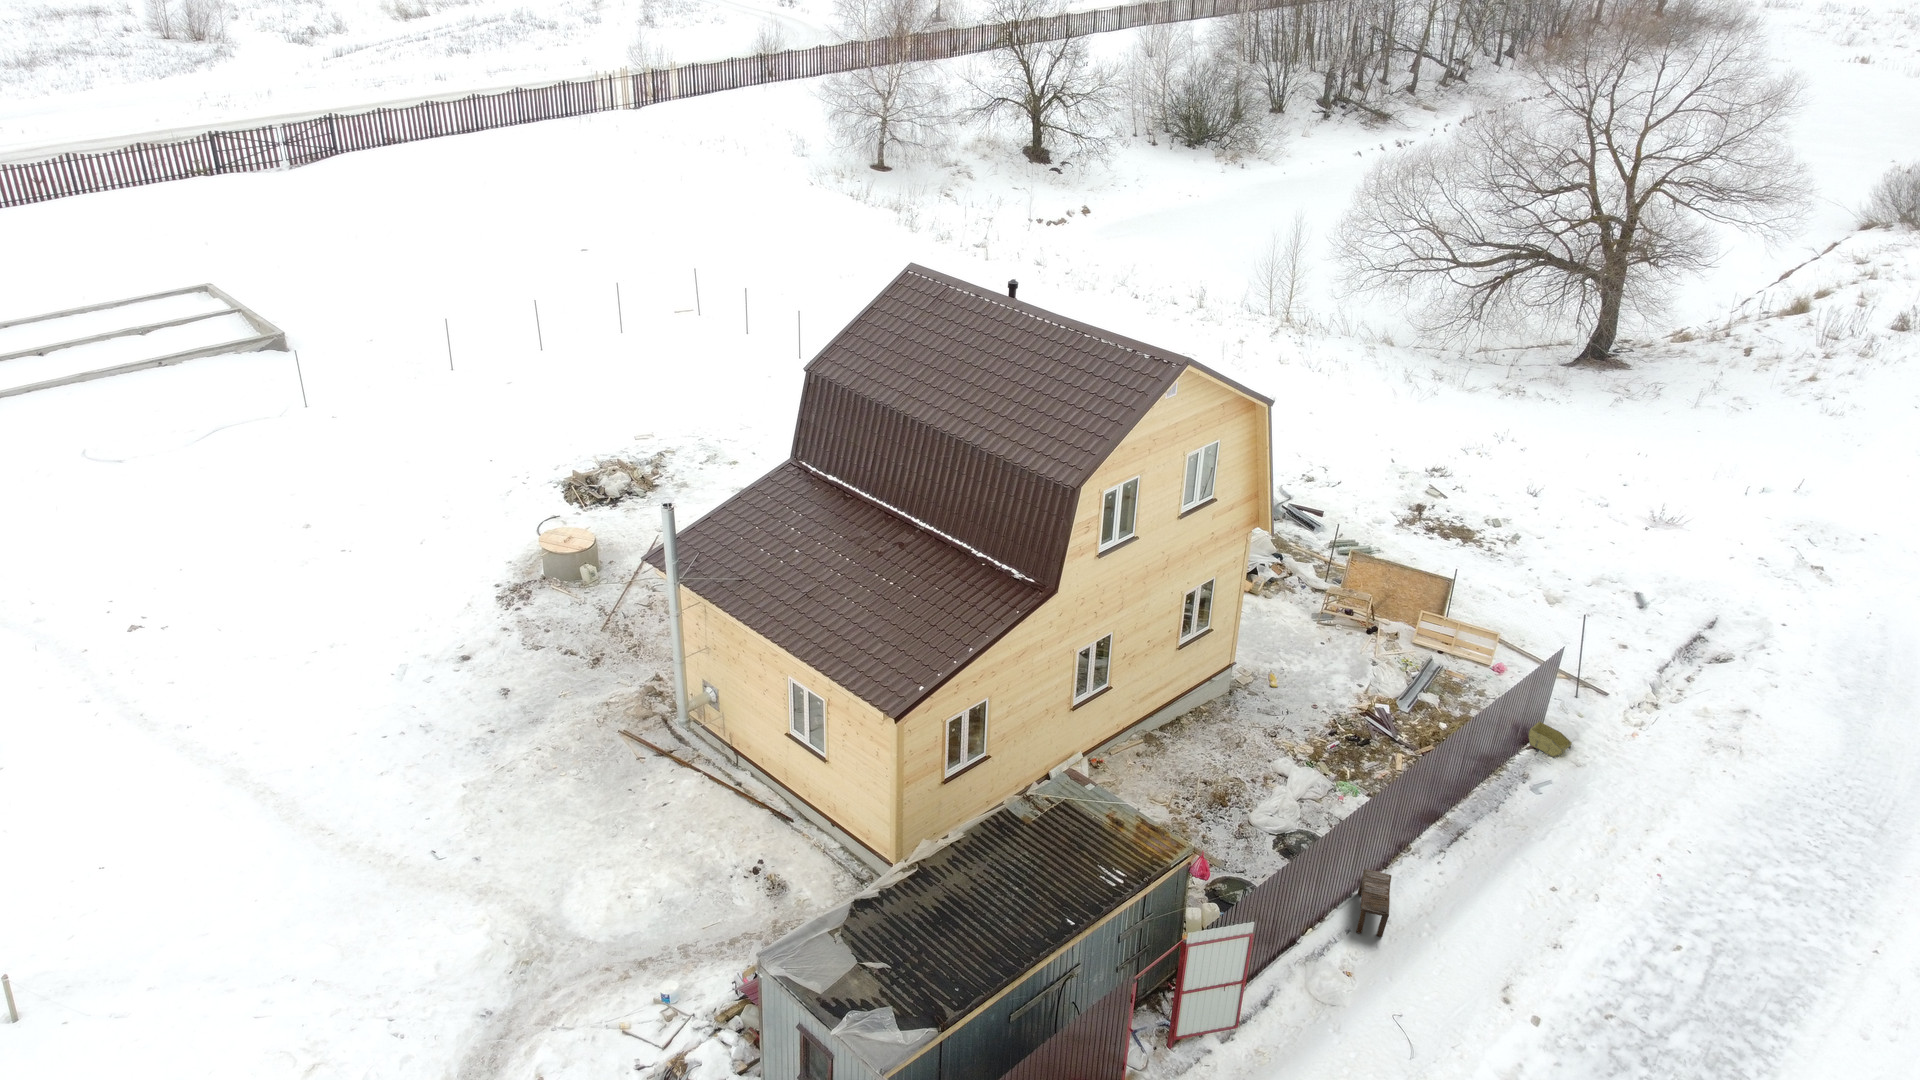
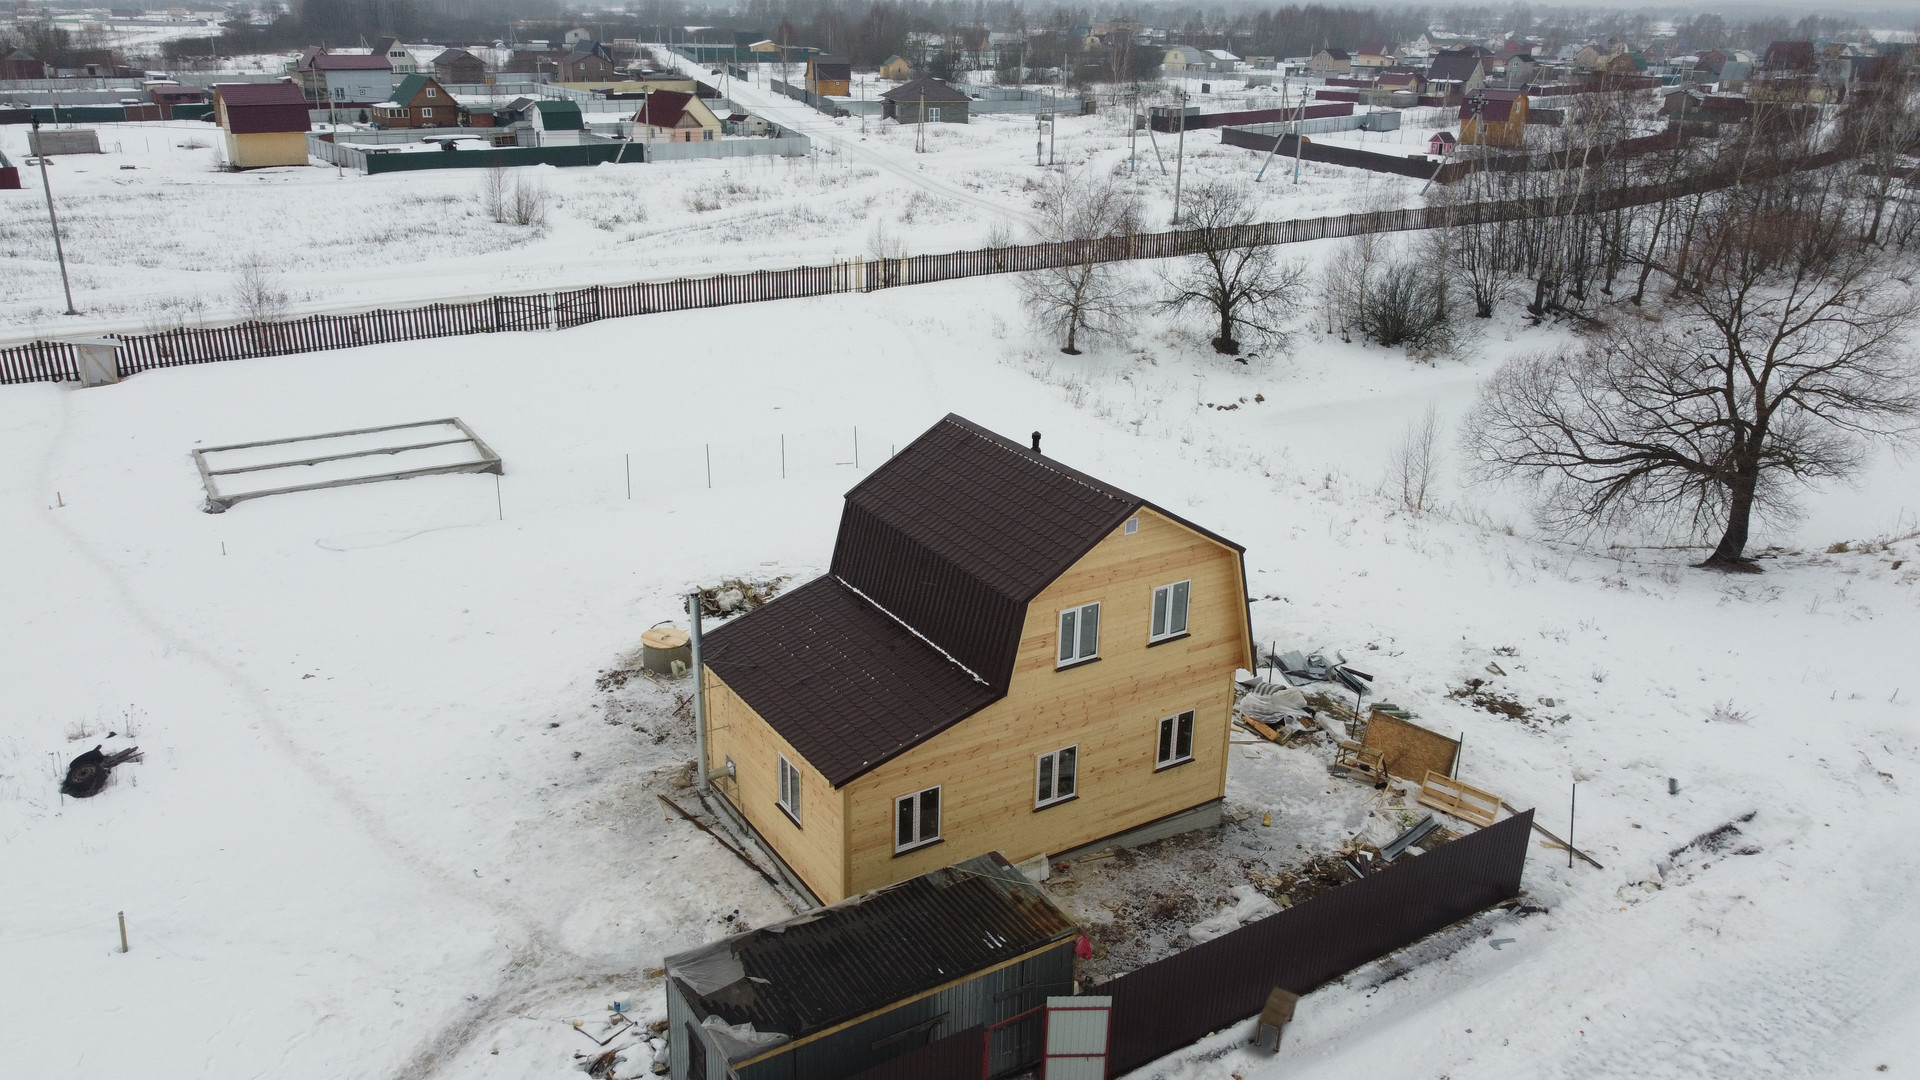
storage bin: present [1528,721,1572,758] -> none [1501,883,1544,920]

